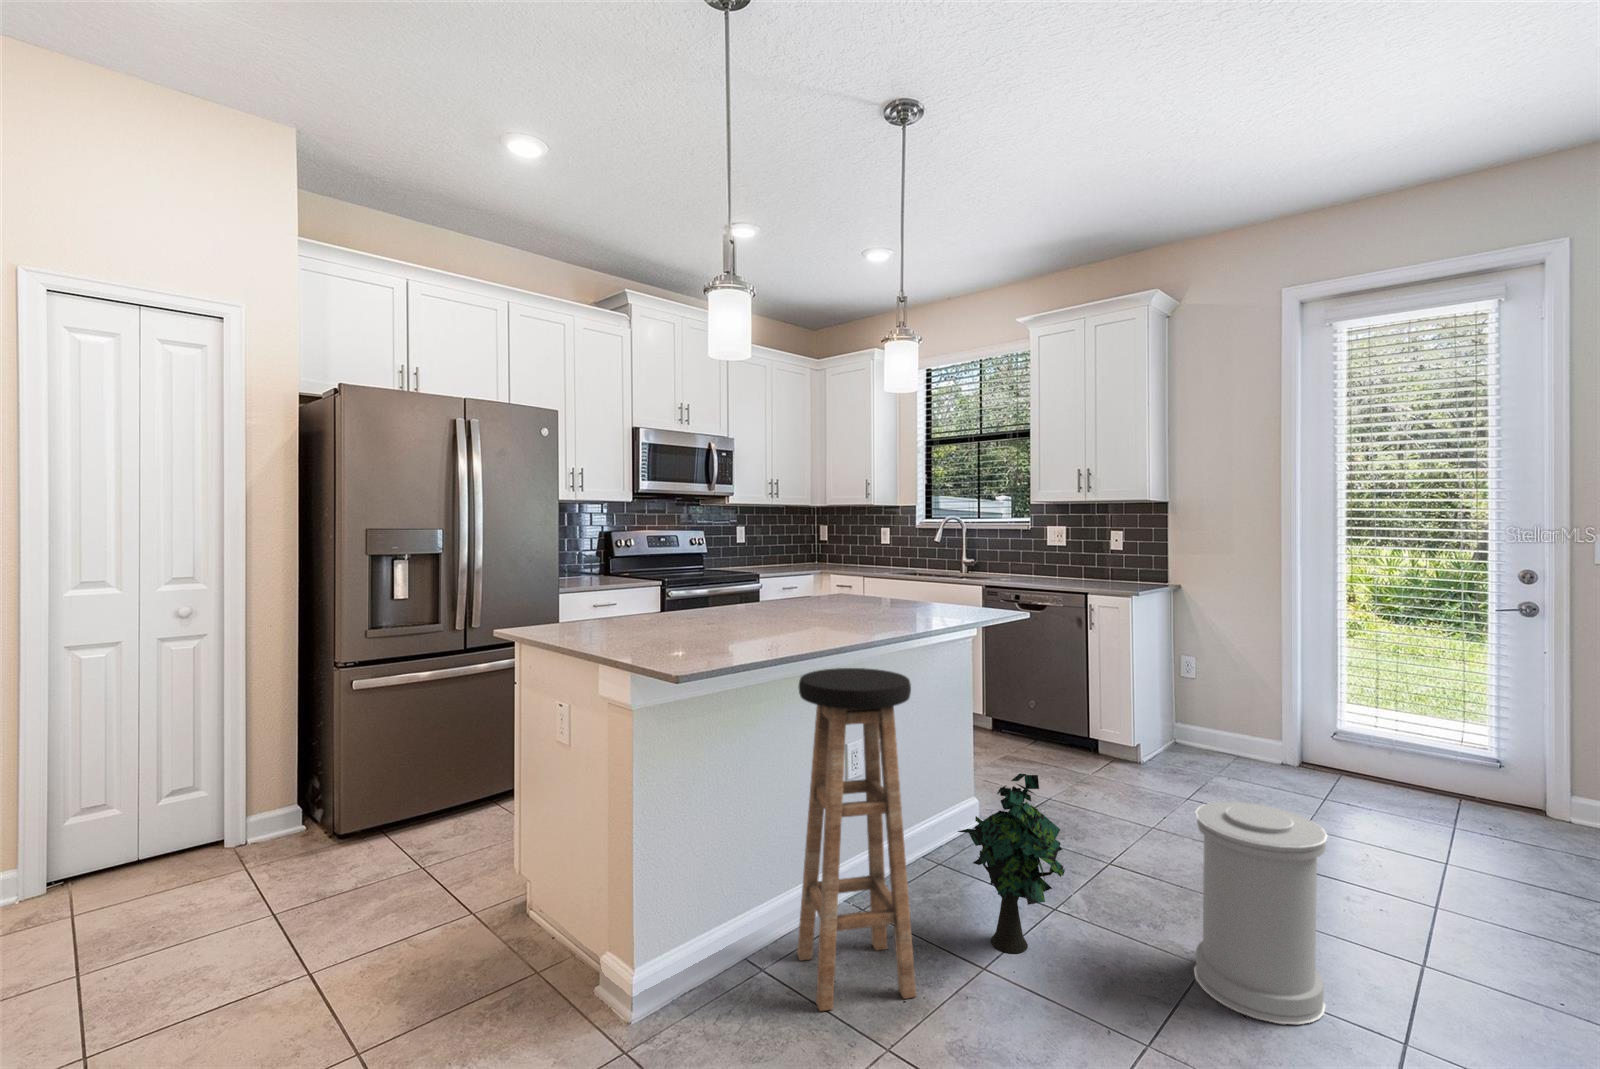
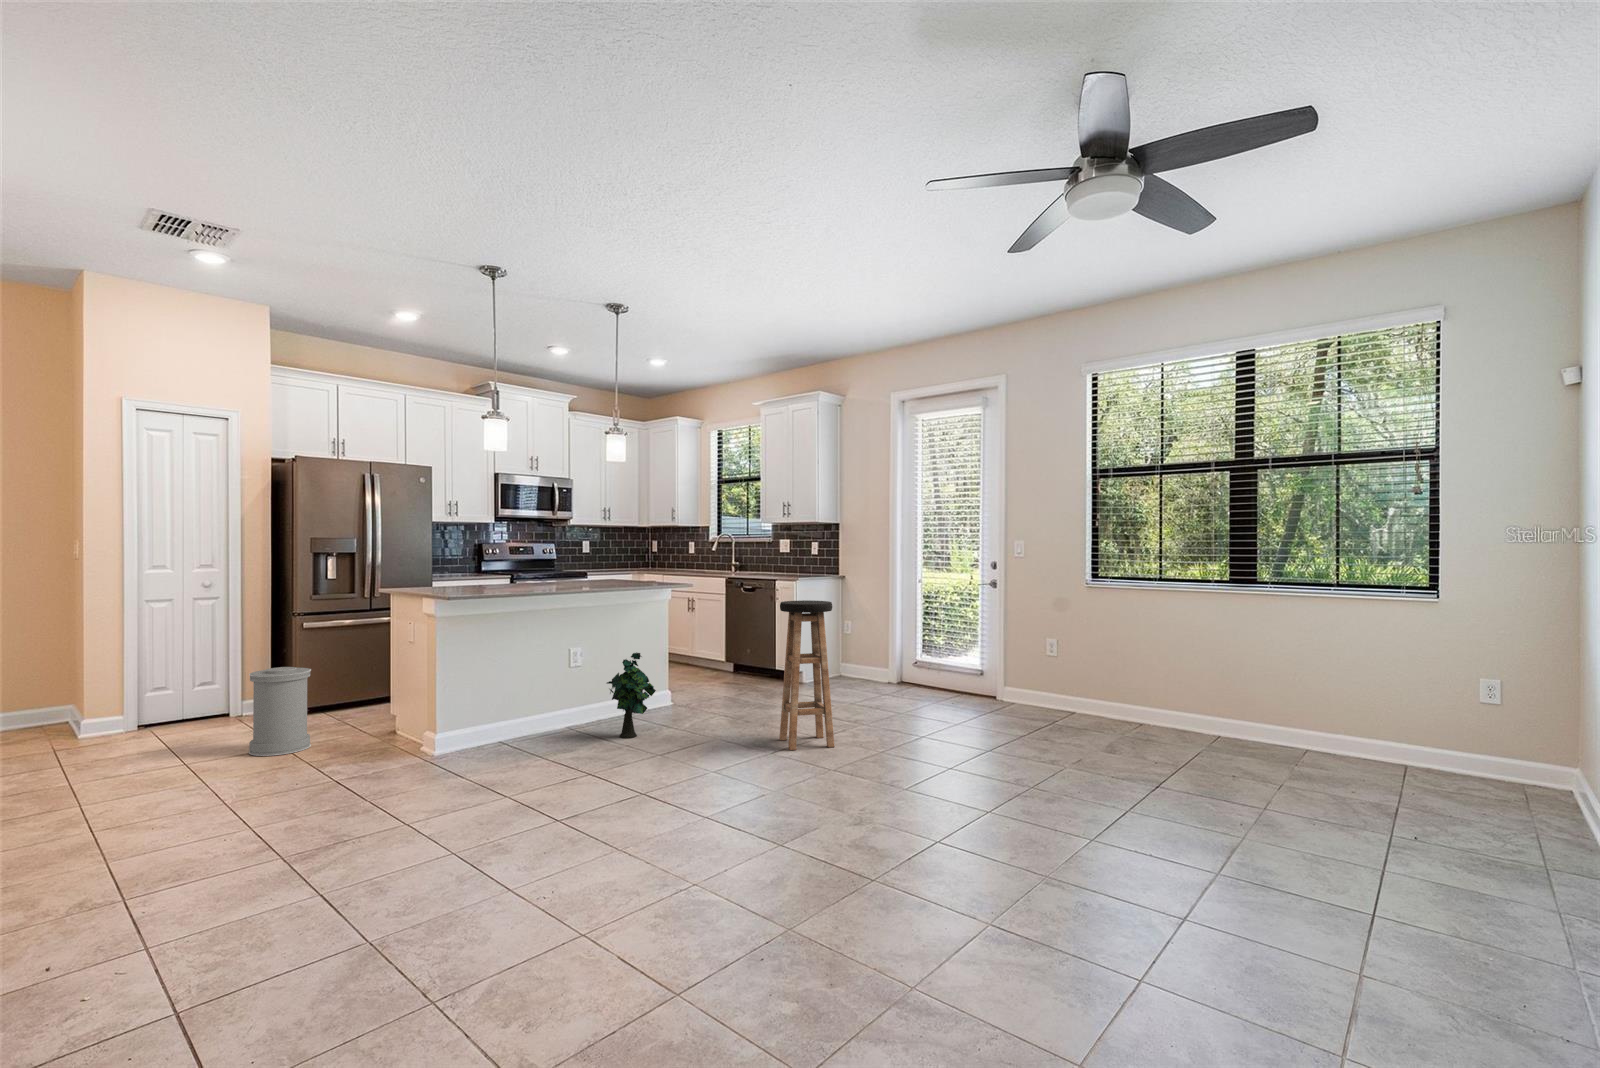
bar stool: present [797,668,916,1011] -> present [779,600,834,750]
trash can: present [1194,802,1327,1024] -> present [248,667,311,756]

